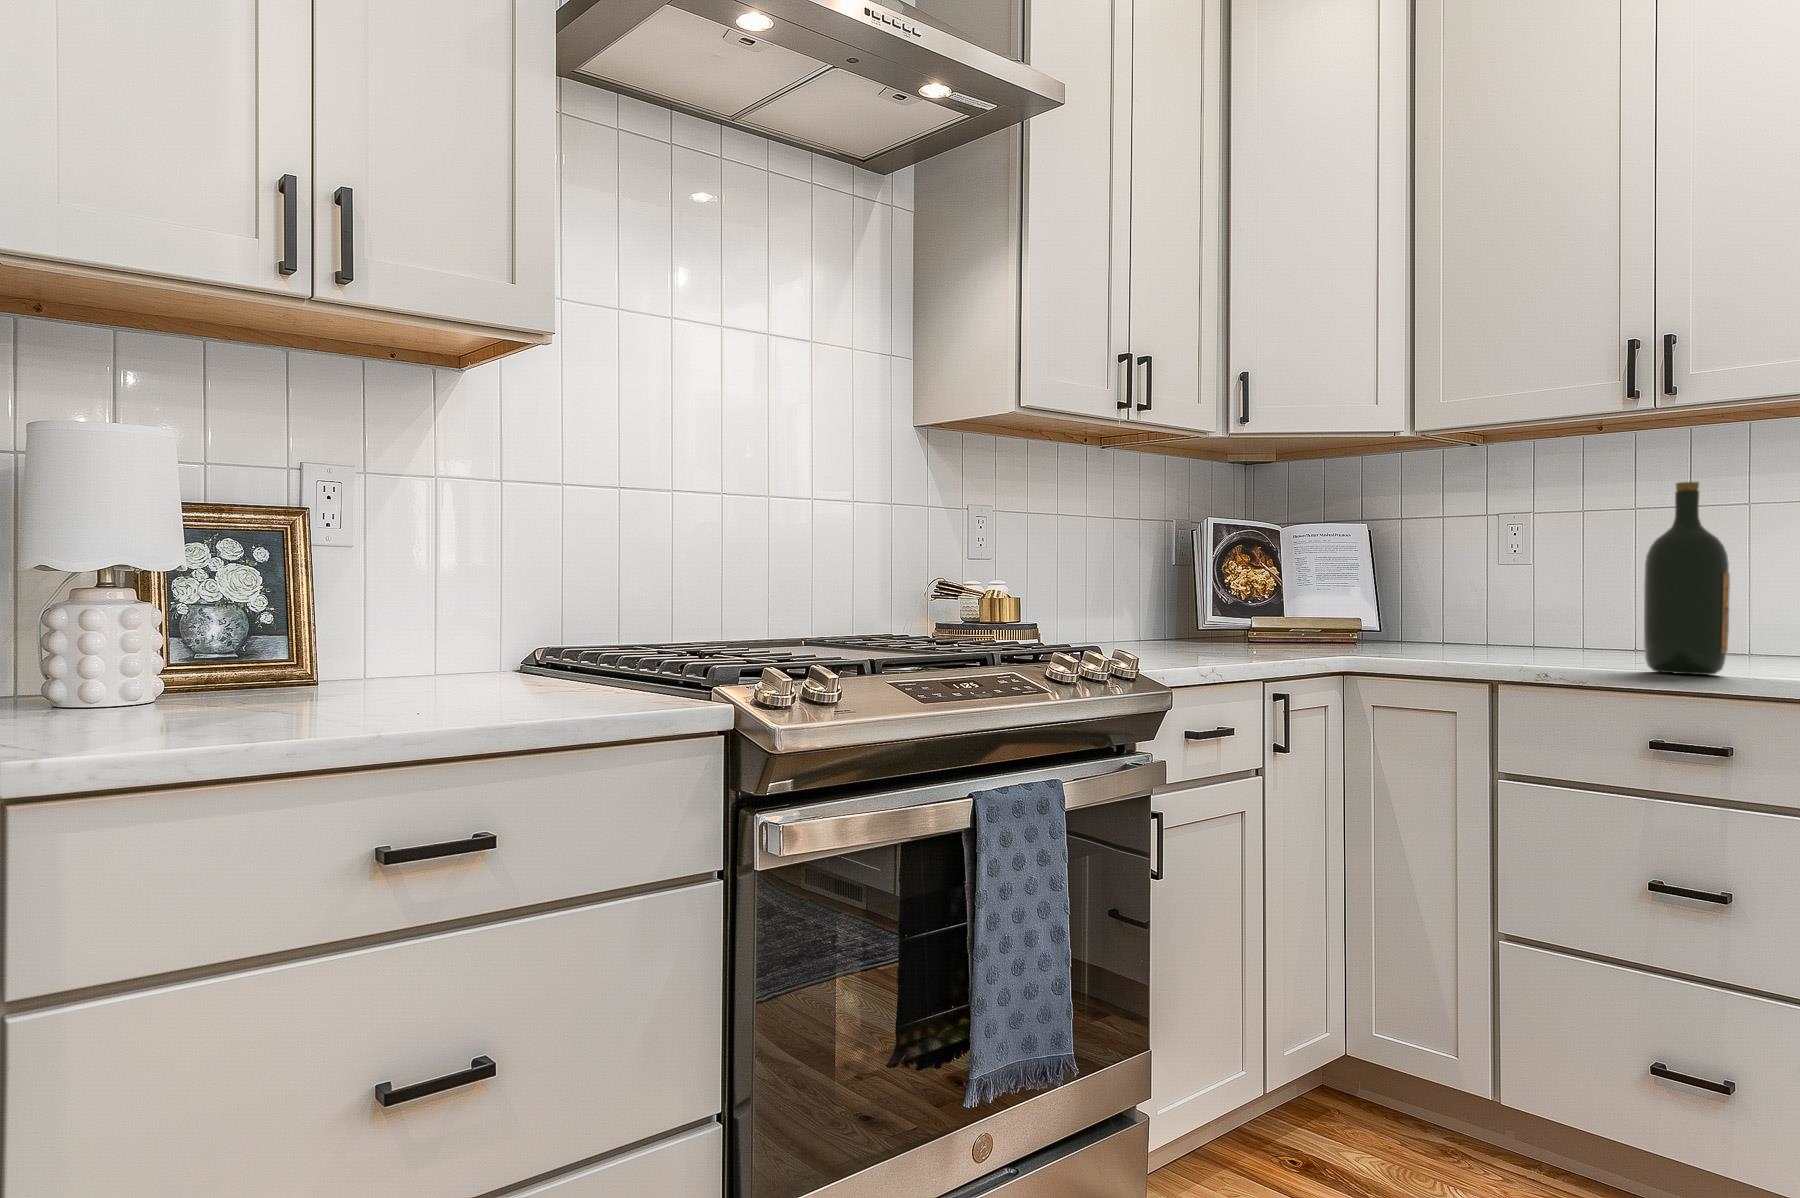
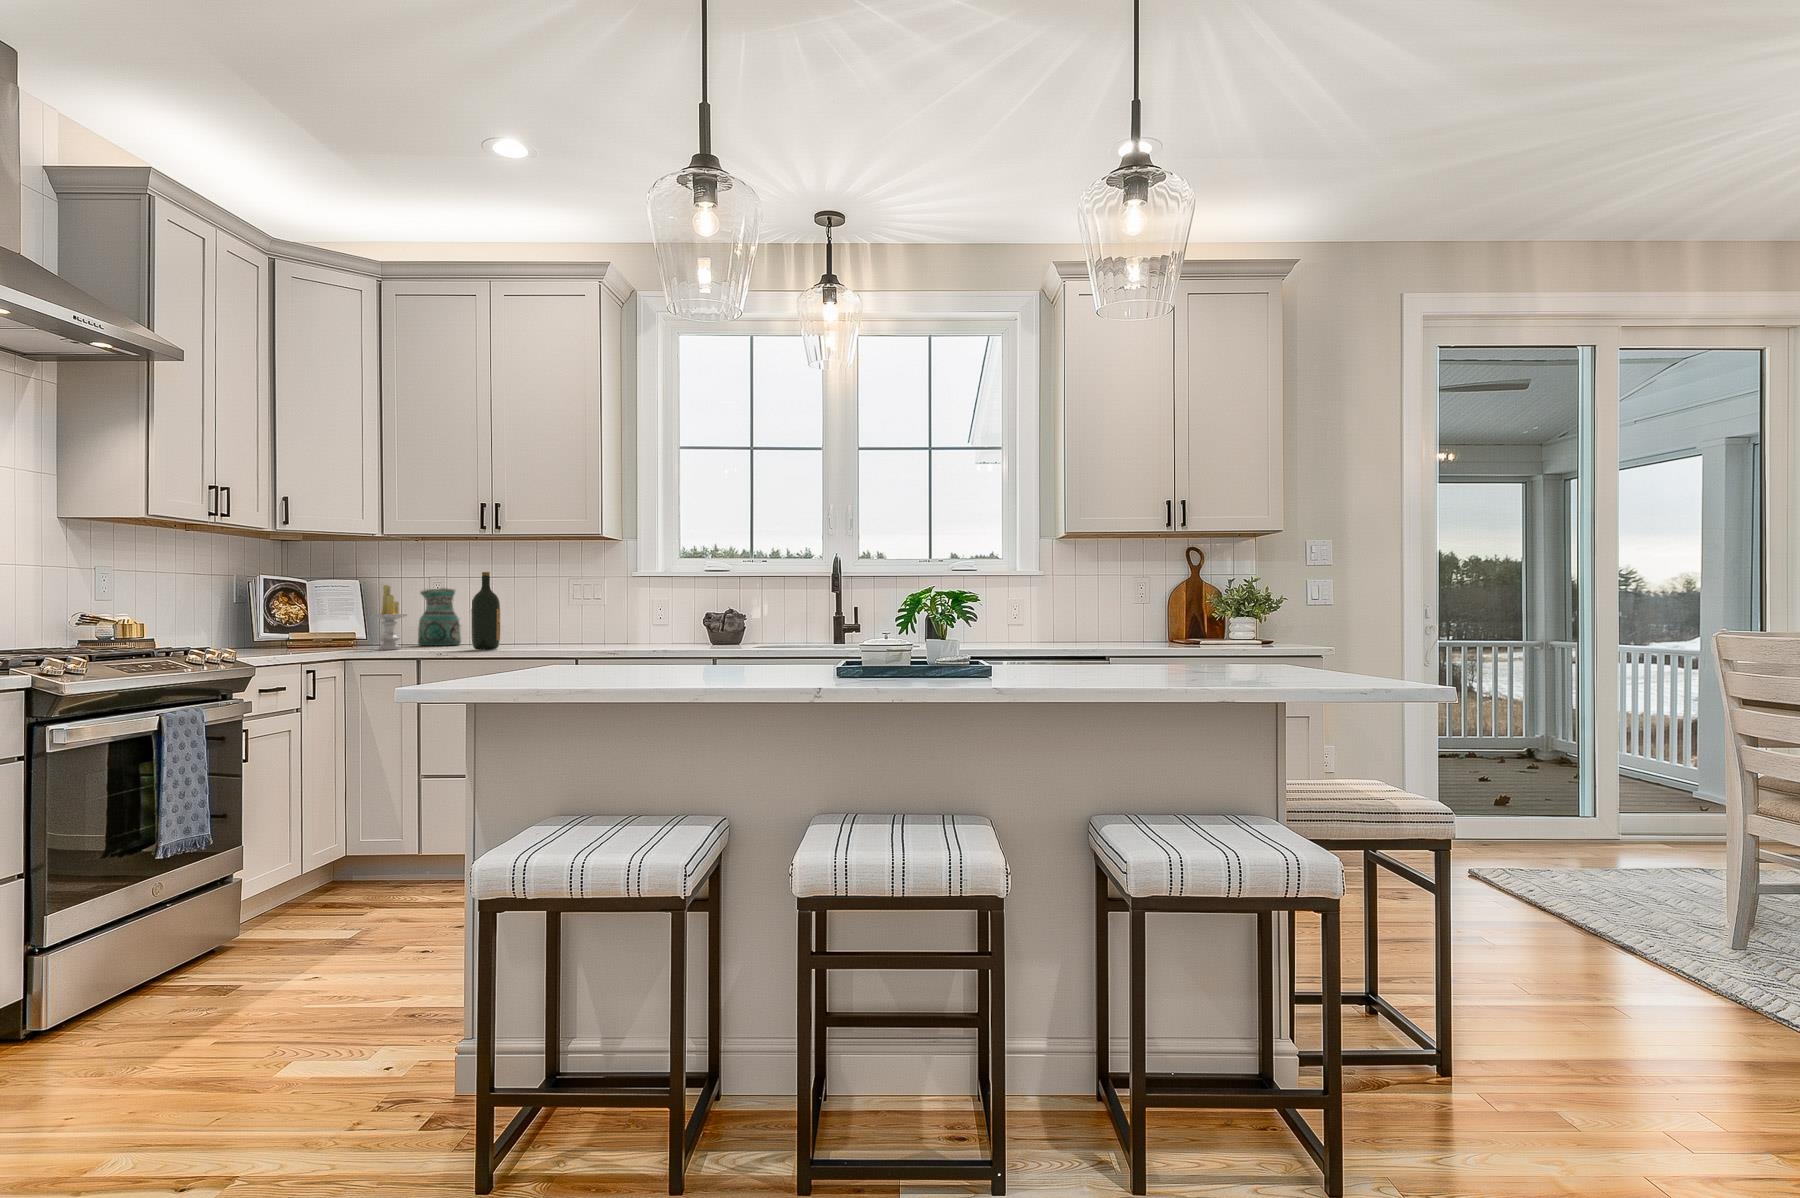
candle: none [1397,524,1475,659] -> present [371,585,407,650]
ceramic pitcher: none [1474,536,1589,651] -> present [418,588,461,646]

